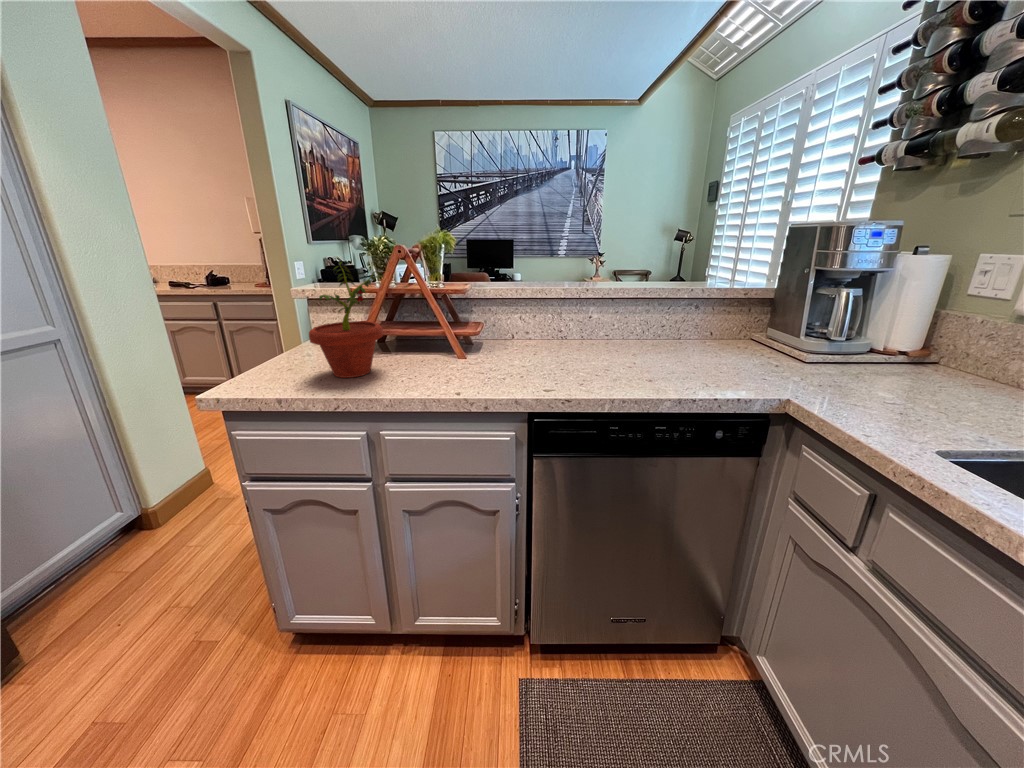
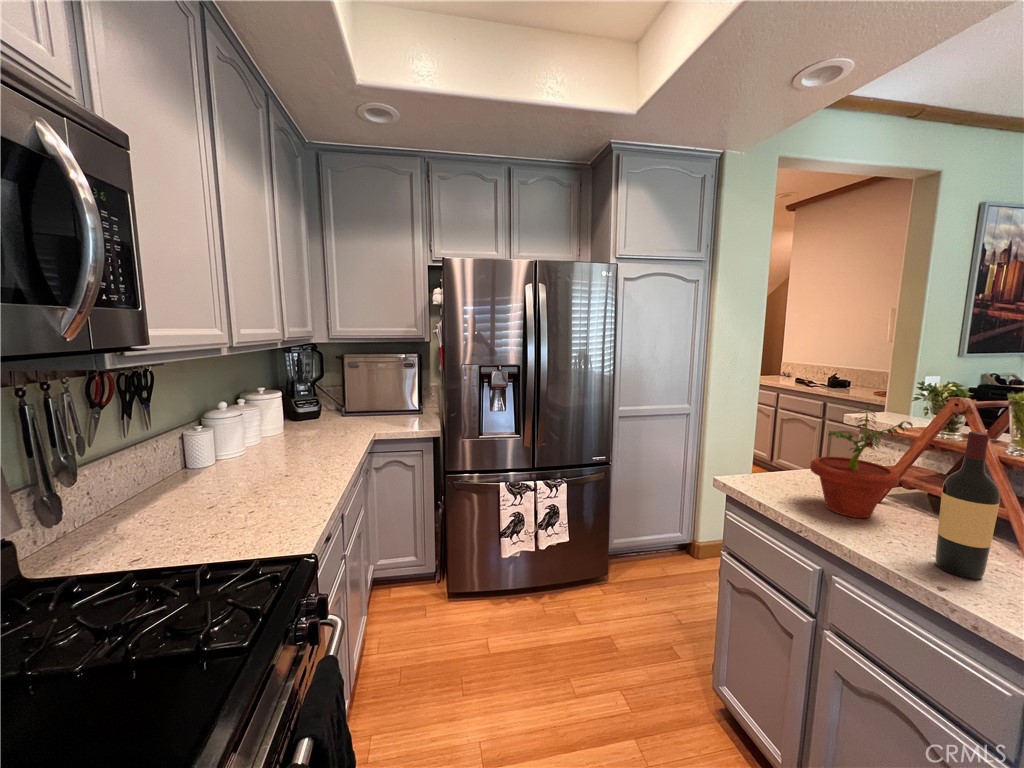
wine bottle: none [429,263,461,382] -> present [936,432,1000,579]

